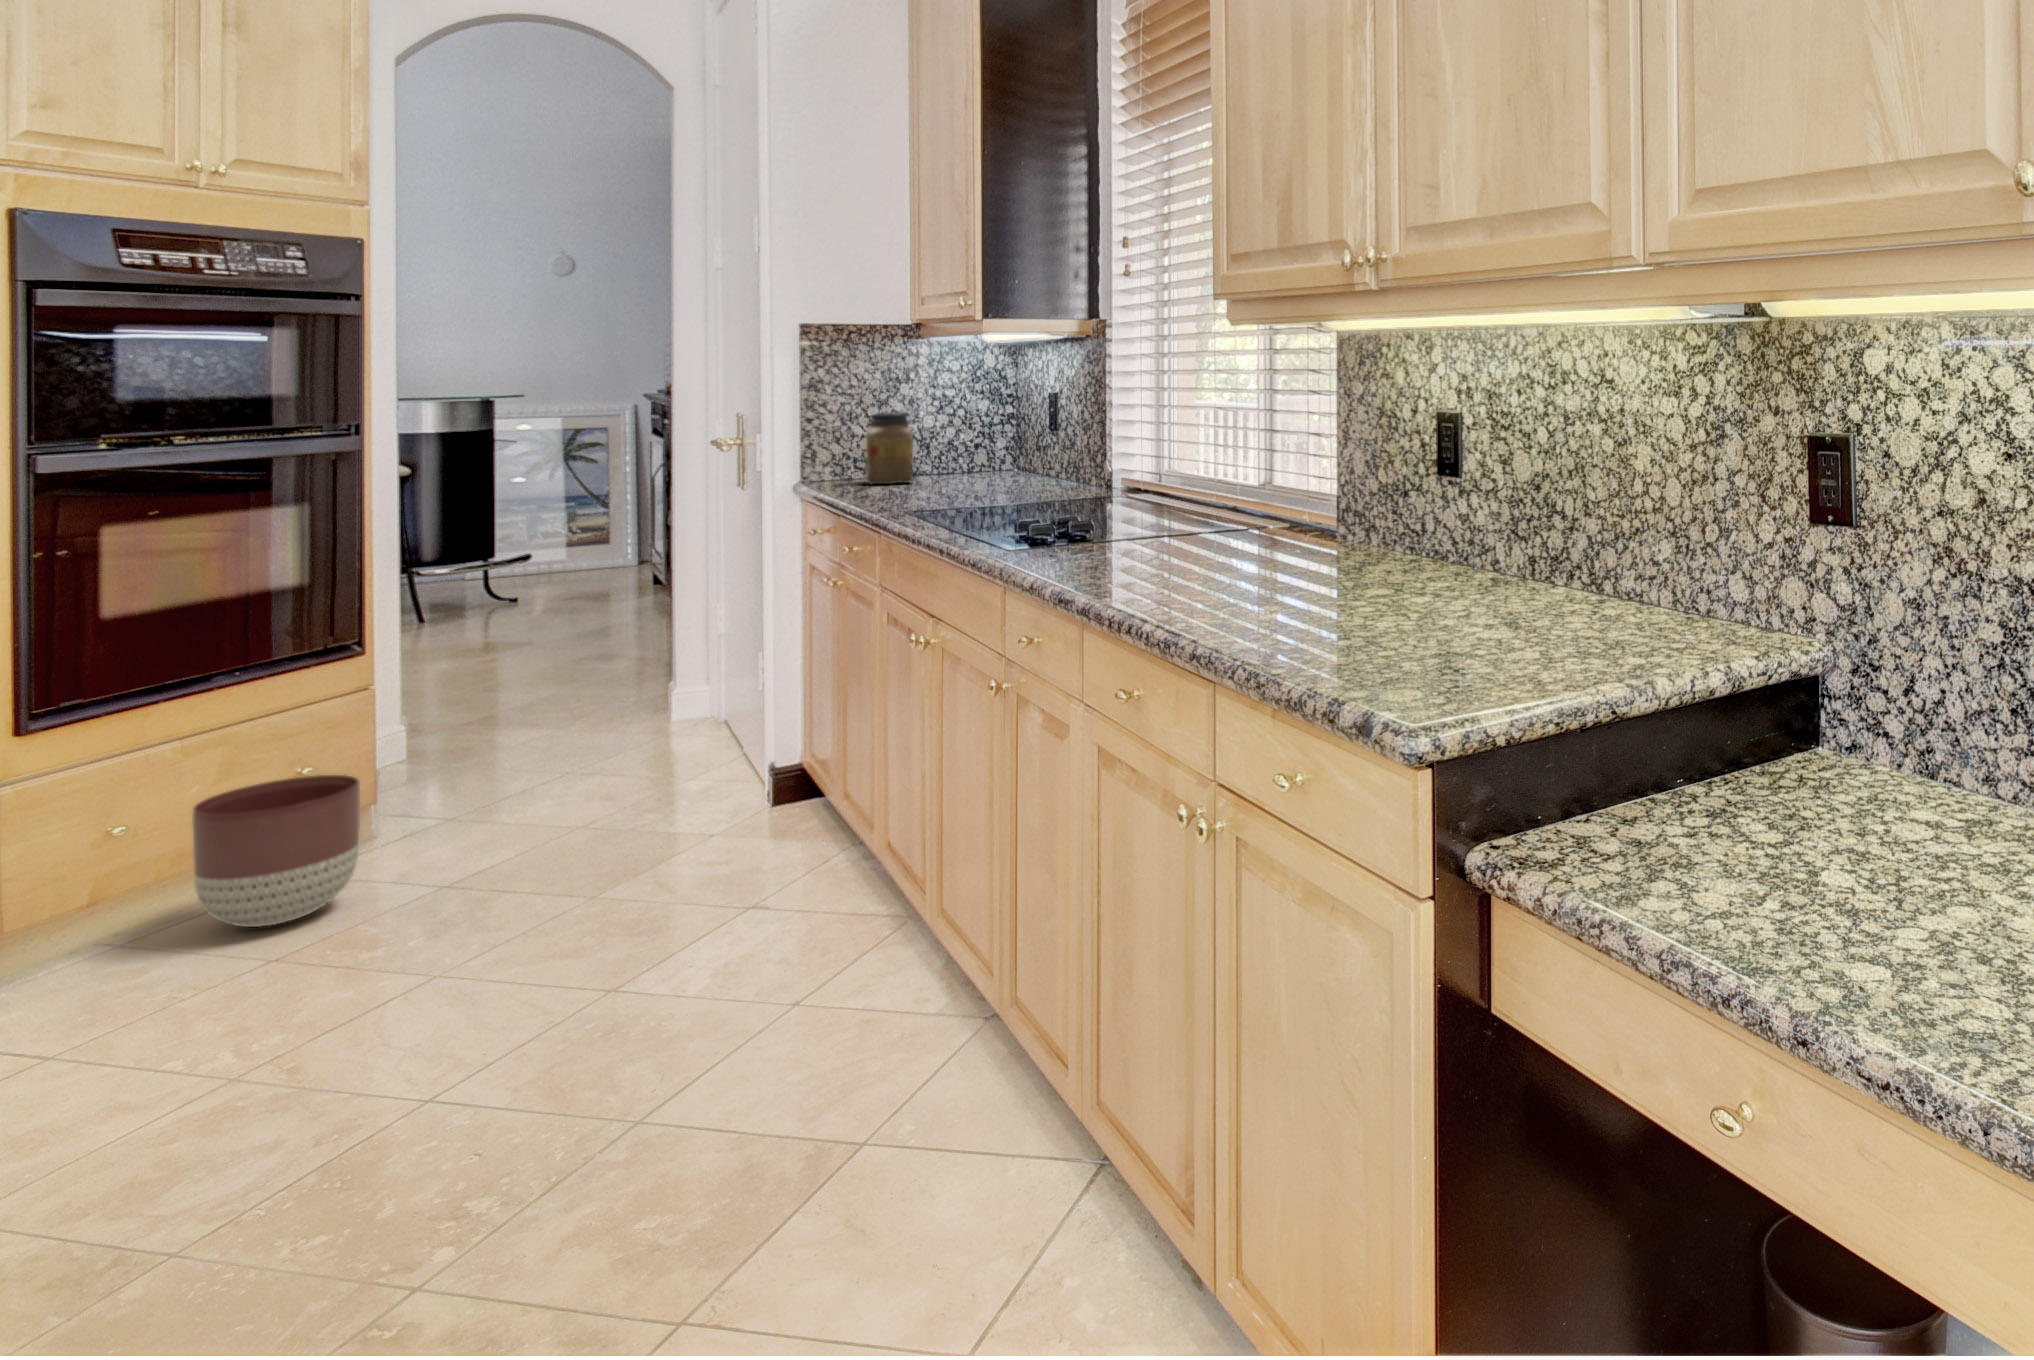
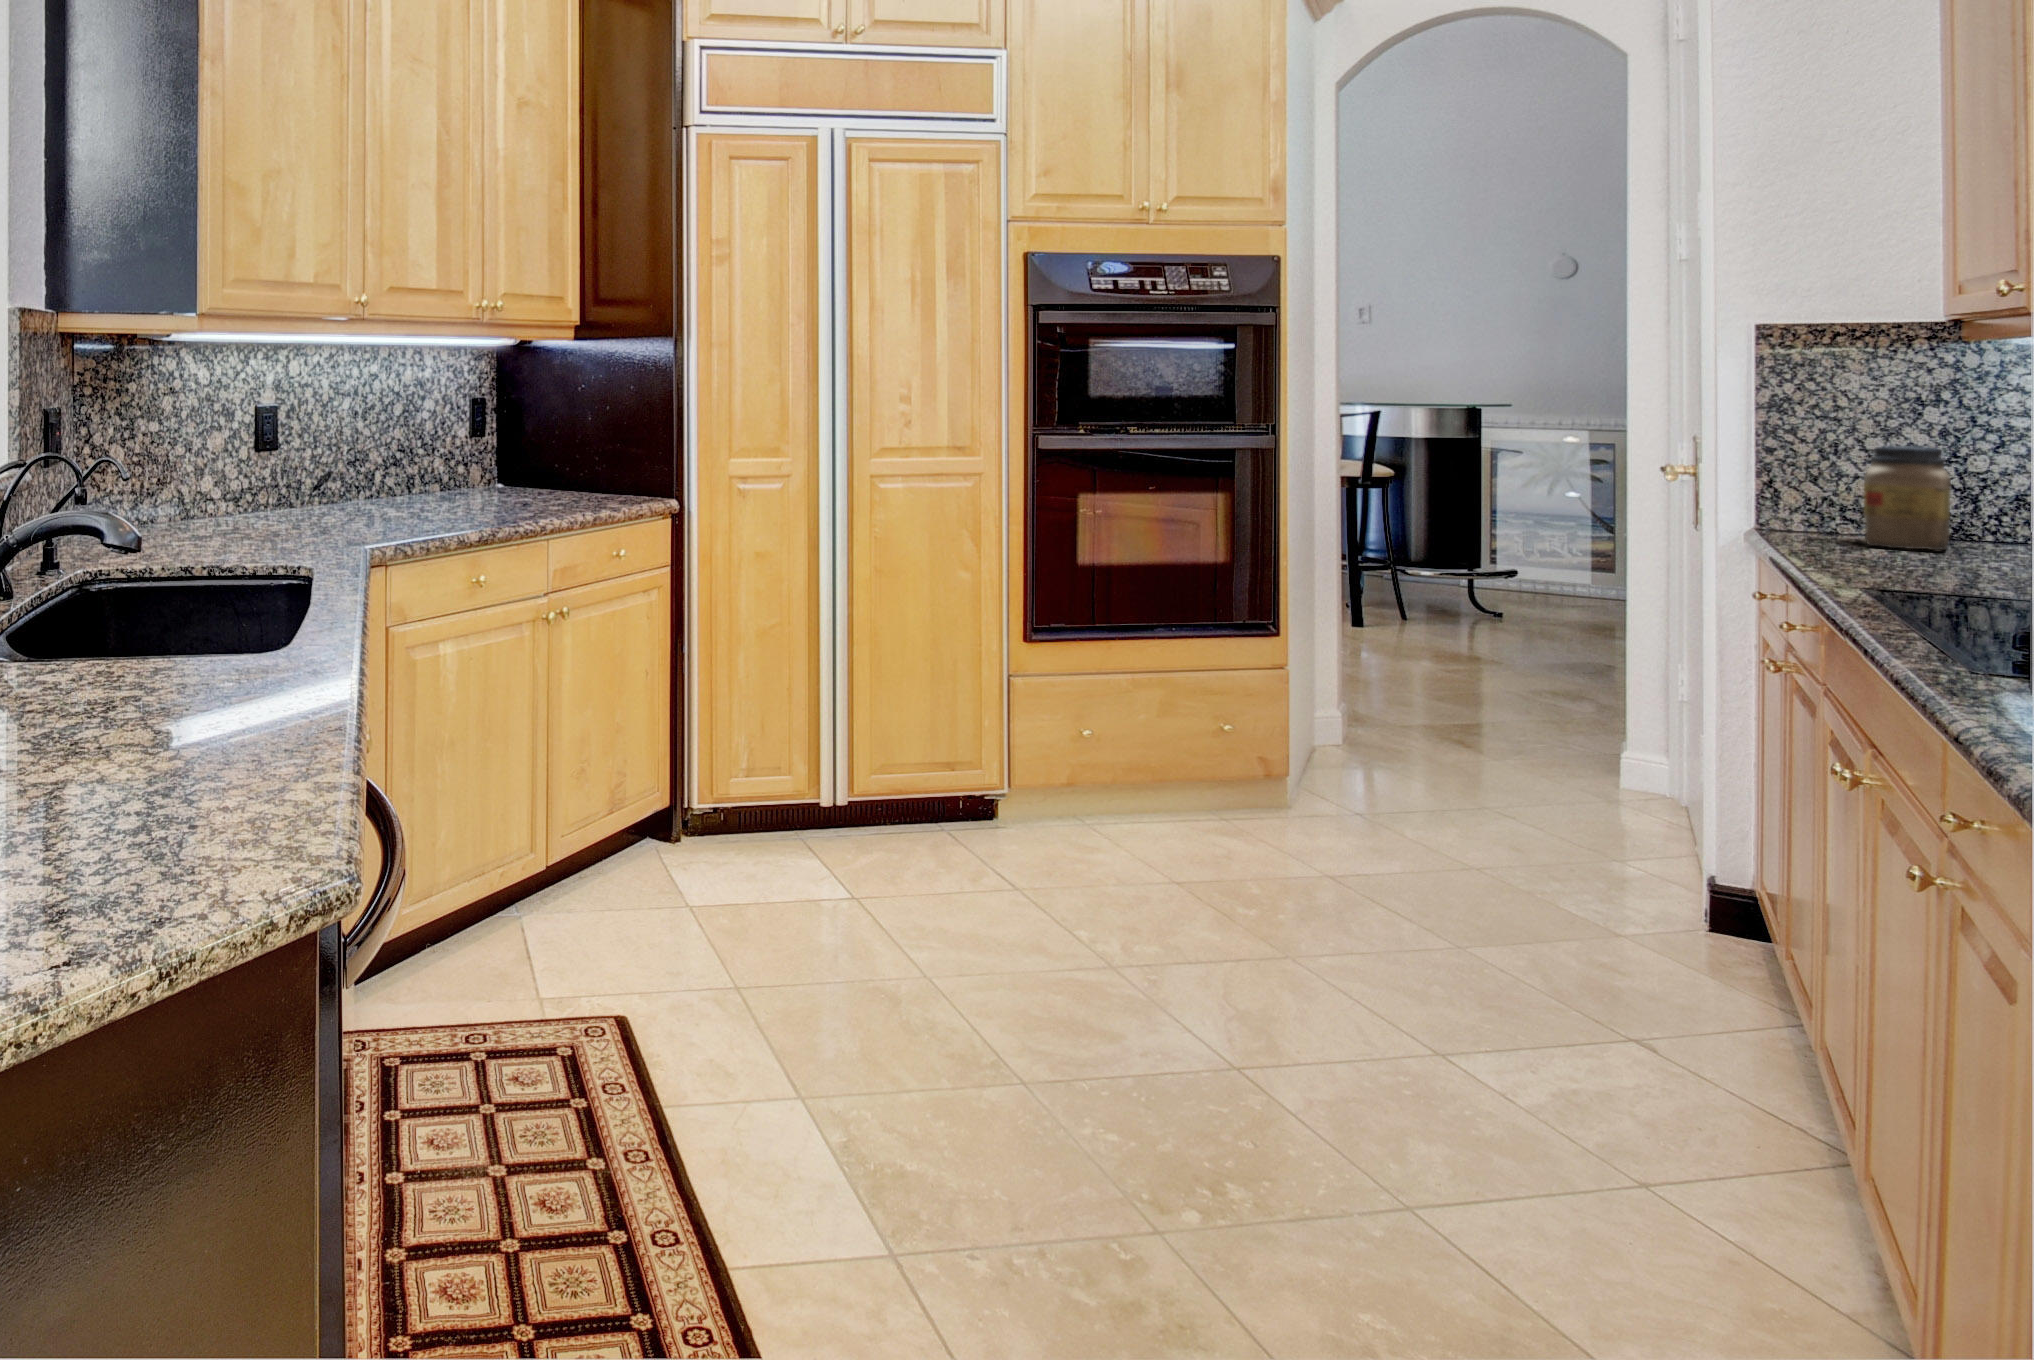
planter: present [192,775,360,927] -> none [1136,733,1255,863]

